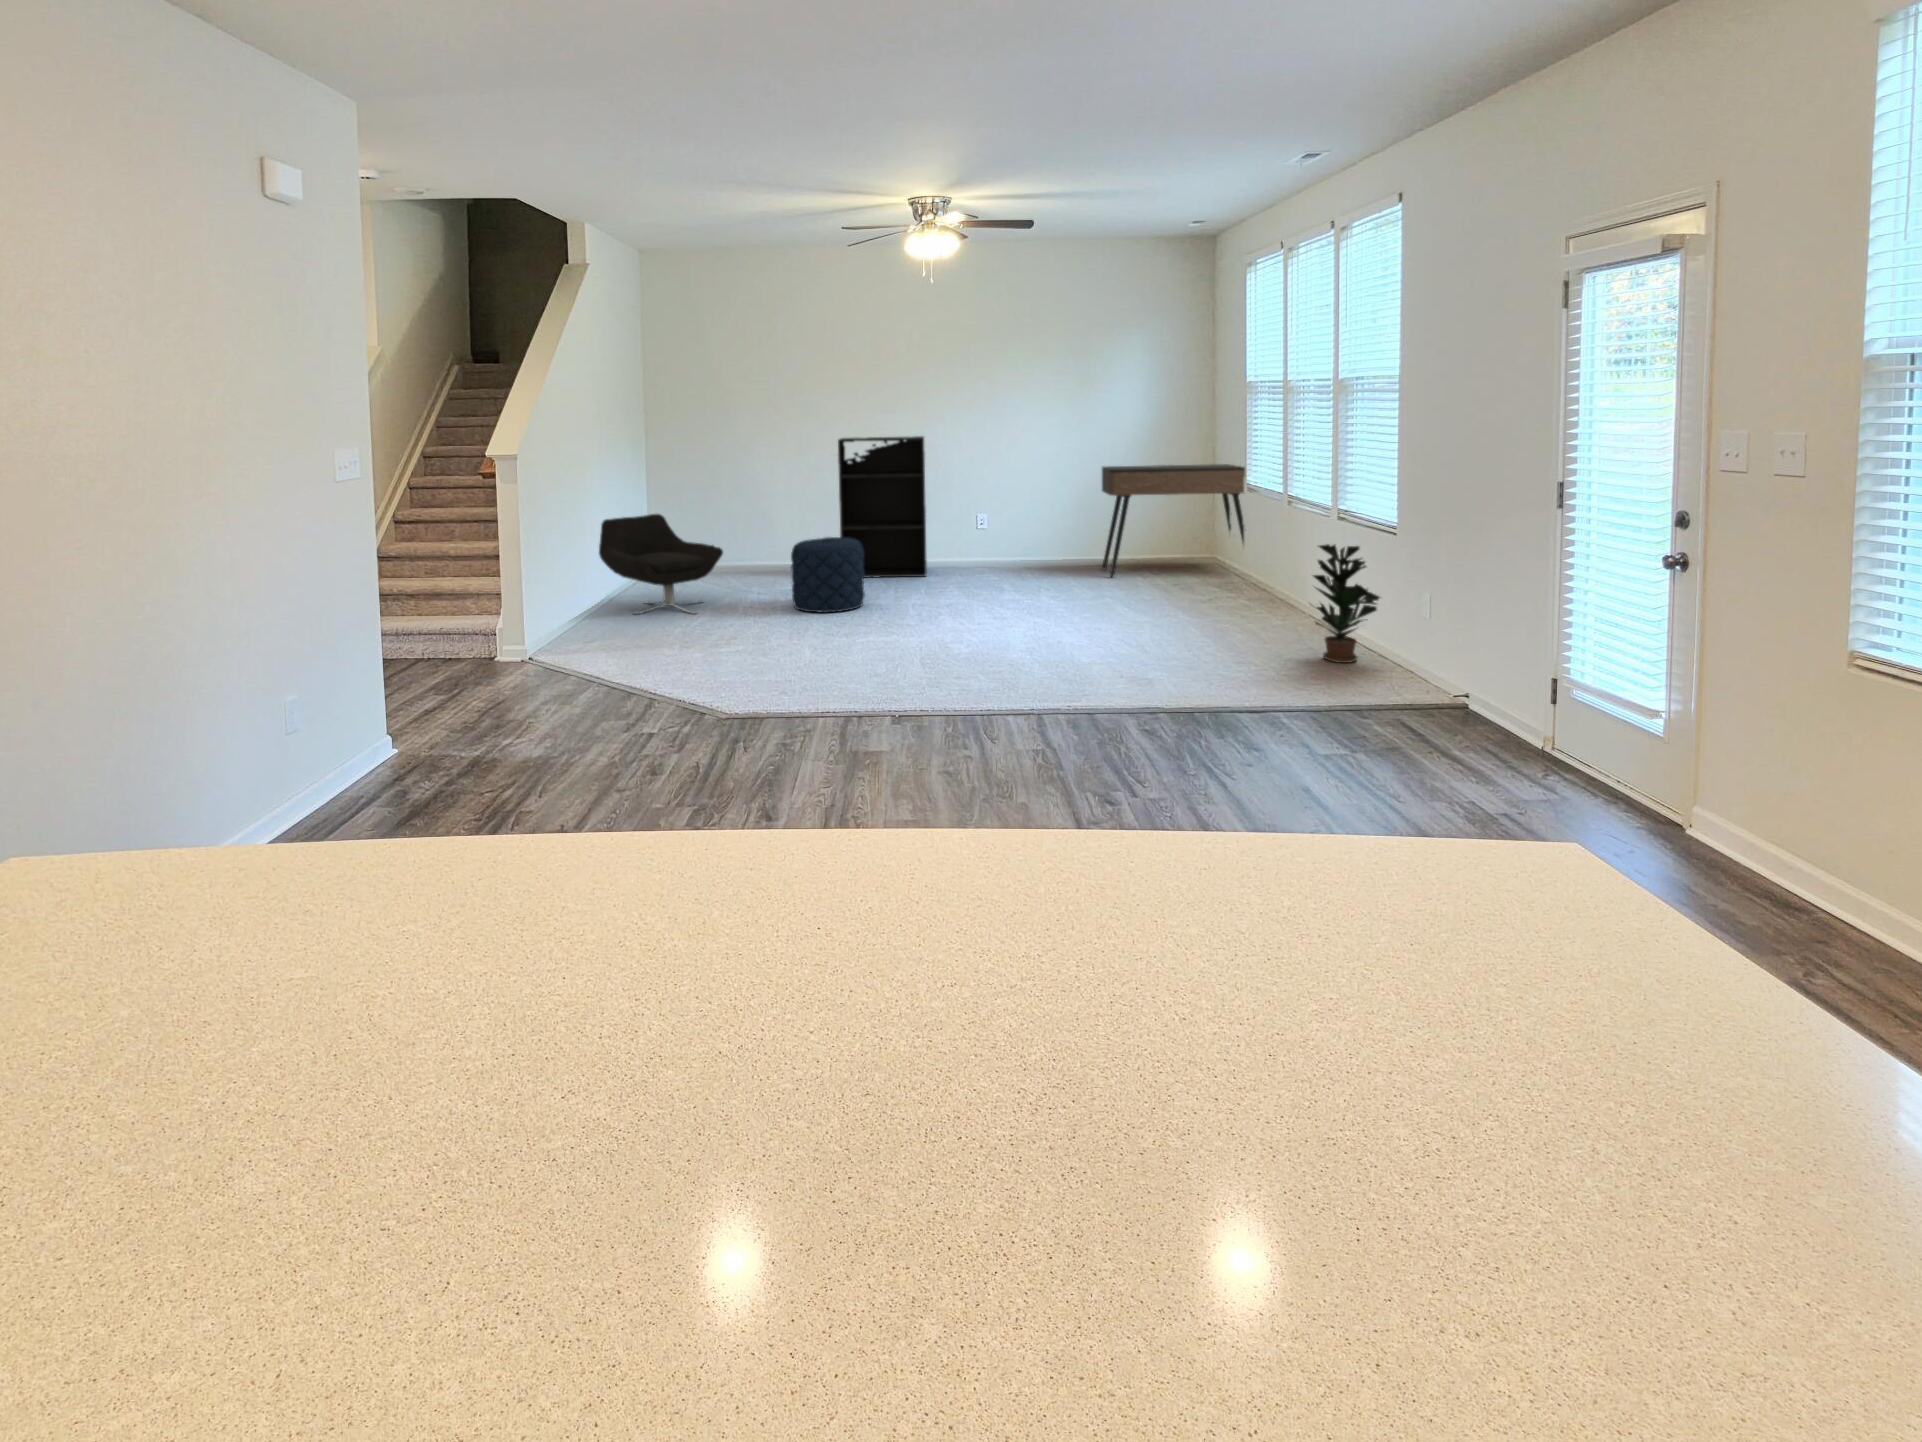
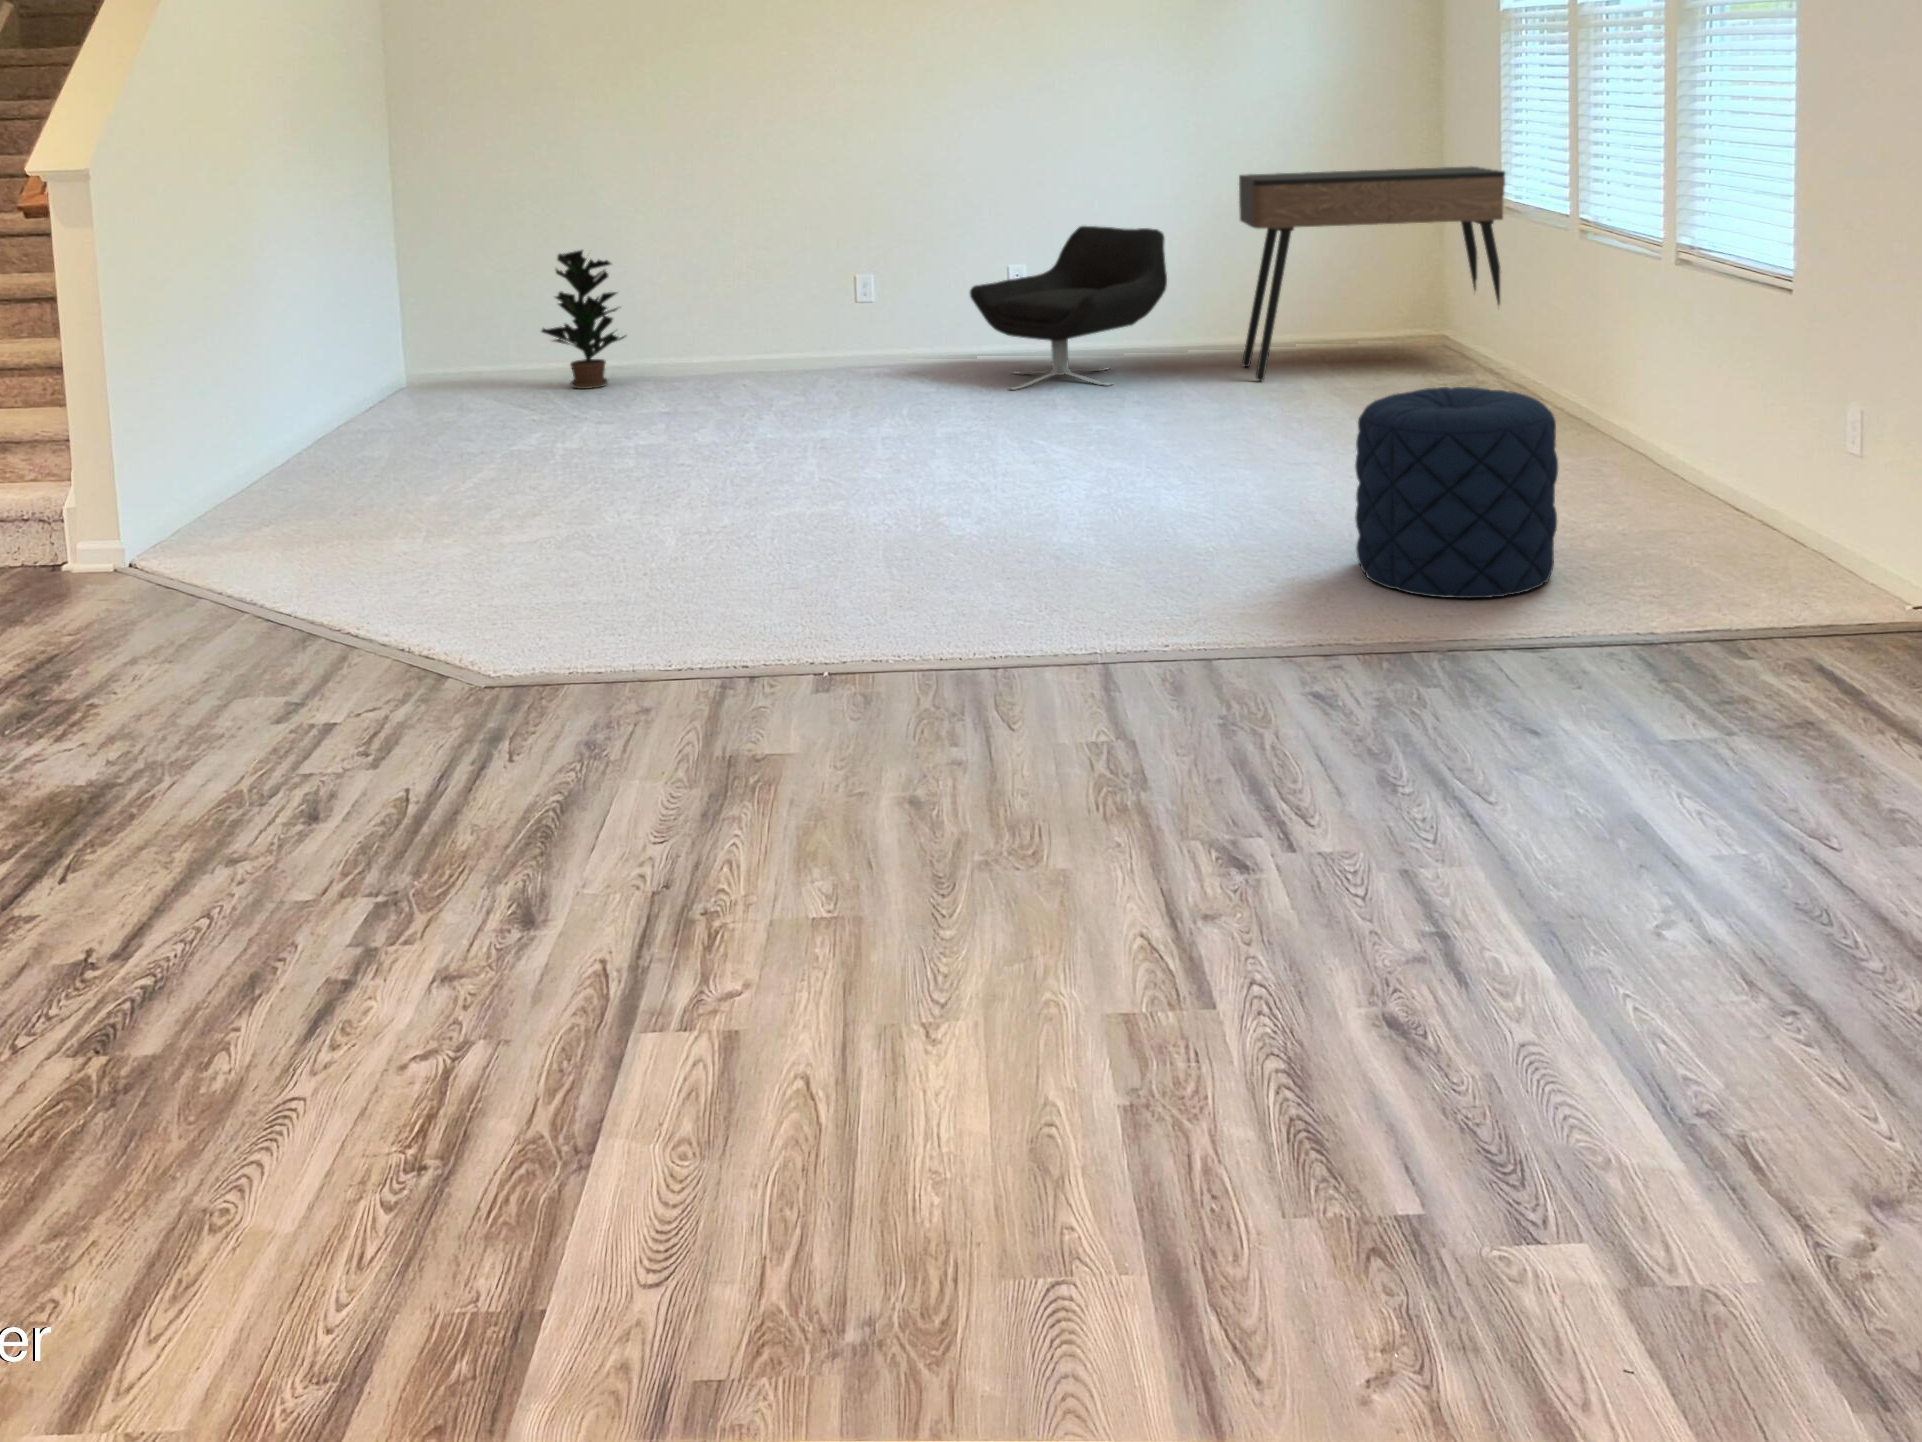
bookshelf: present [838,436,927,578] -> none [744,123,918,392]
lounge chair: present [599,514,723,614] -> present [970,226,1167,390]
pouf: present [791,537,865,613] -> present [1355,387,1558,598]
potted plant: present [1310,544,1380,663] -> present [542,250,625,389]

